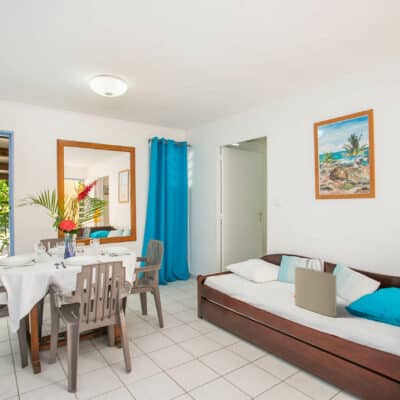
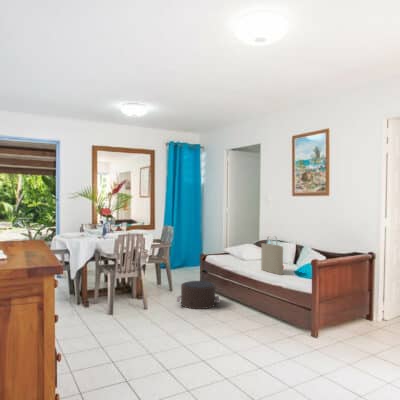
pouf: none [174,319,239,369] -> present [177,281,220,309]

